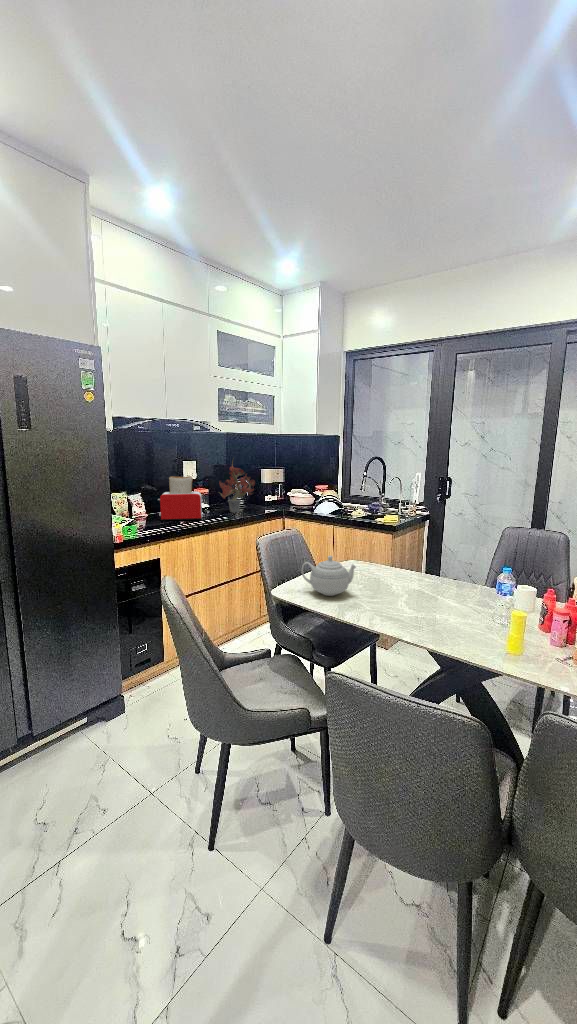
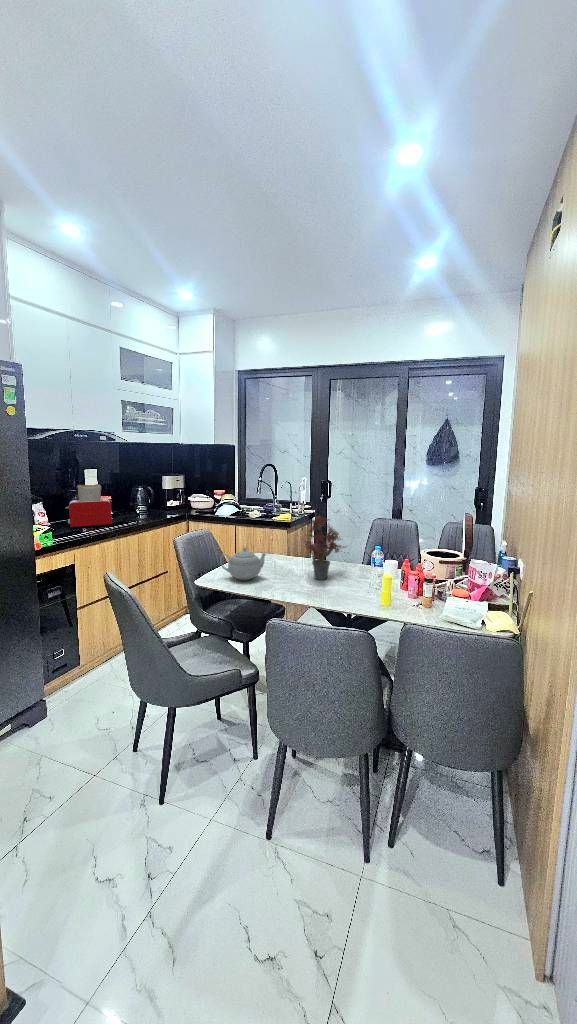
potted plant: present [219,461,255,513] -> present [305,506,344,580]

